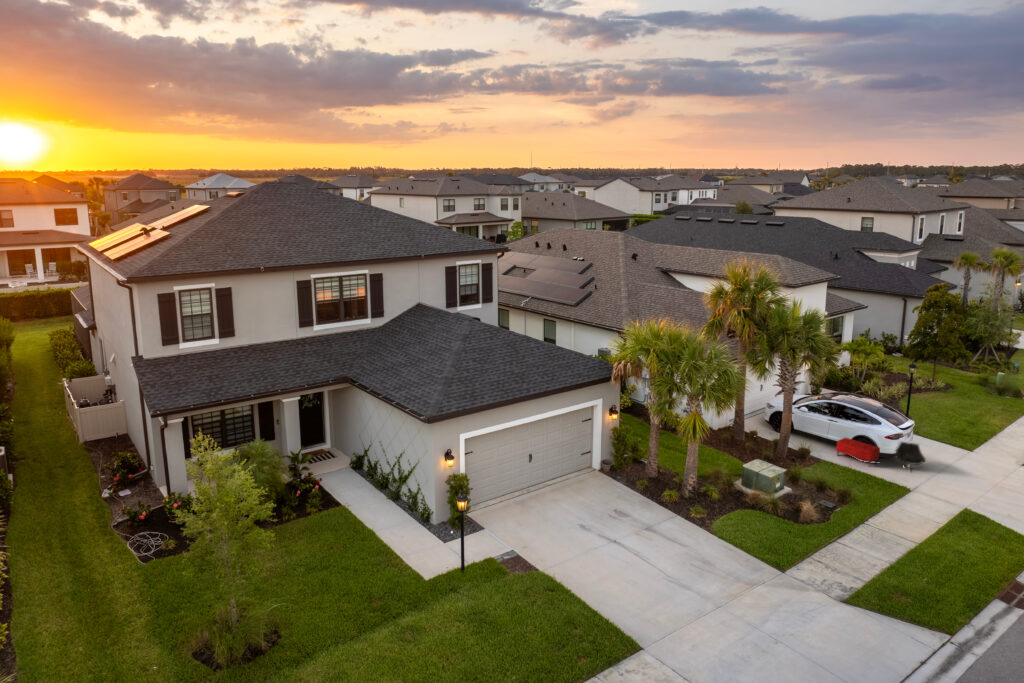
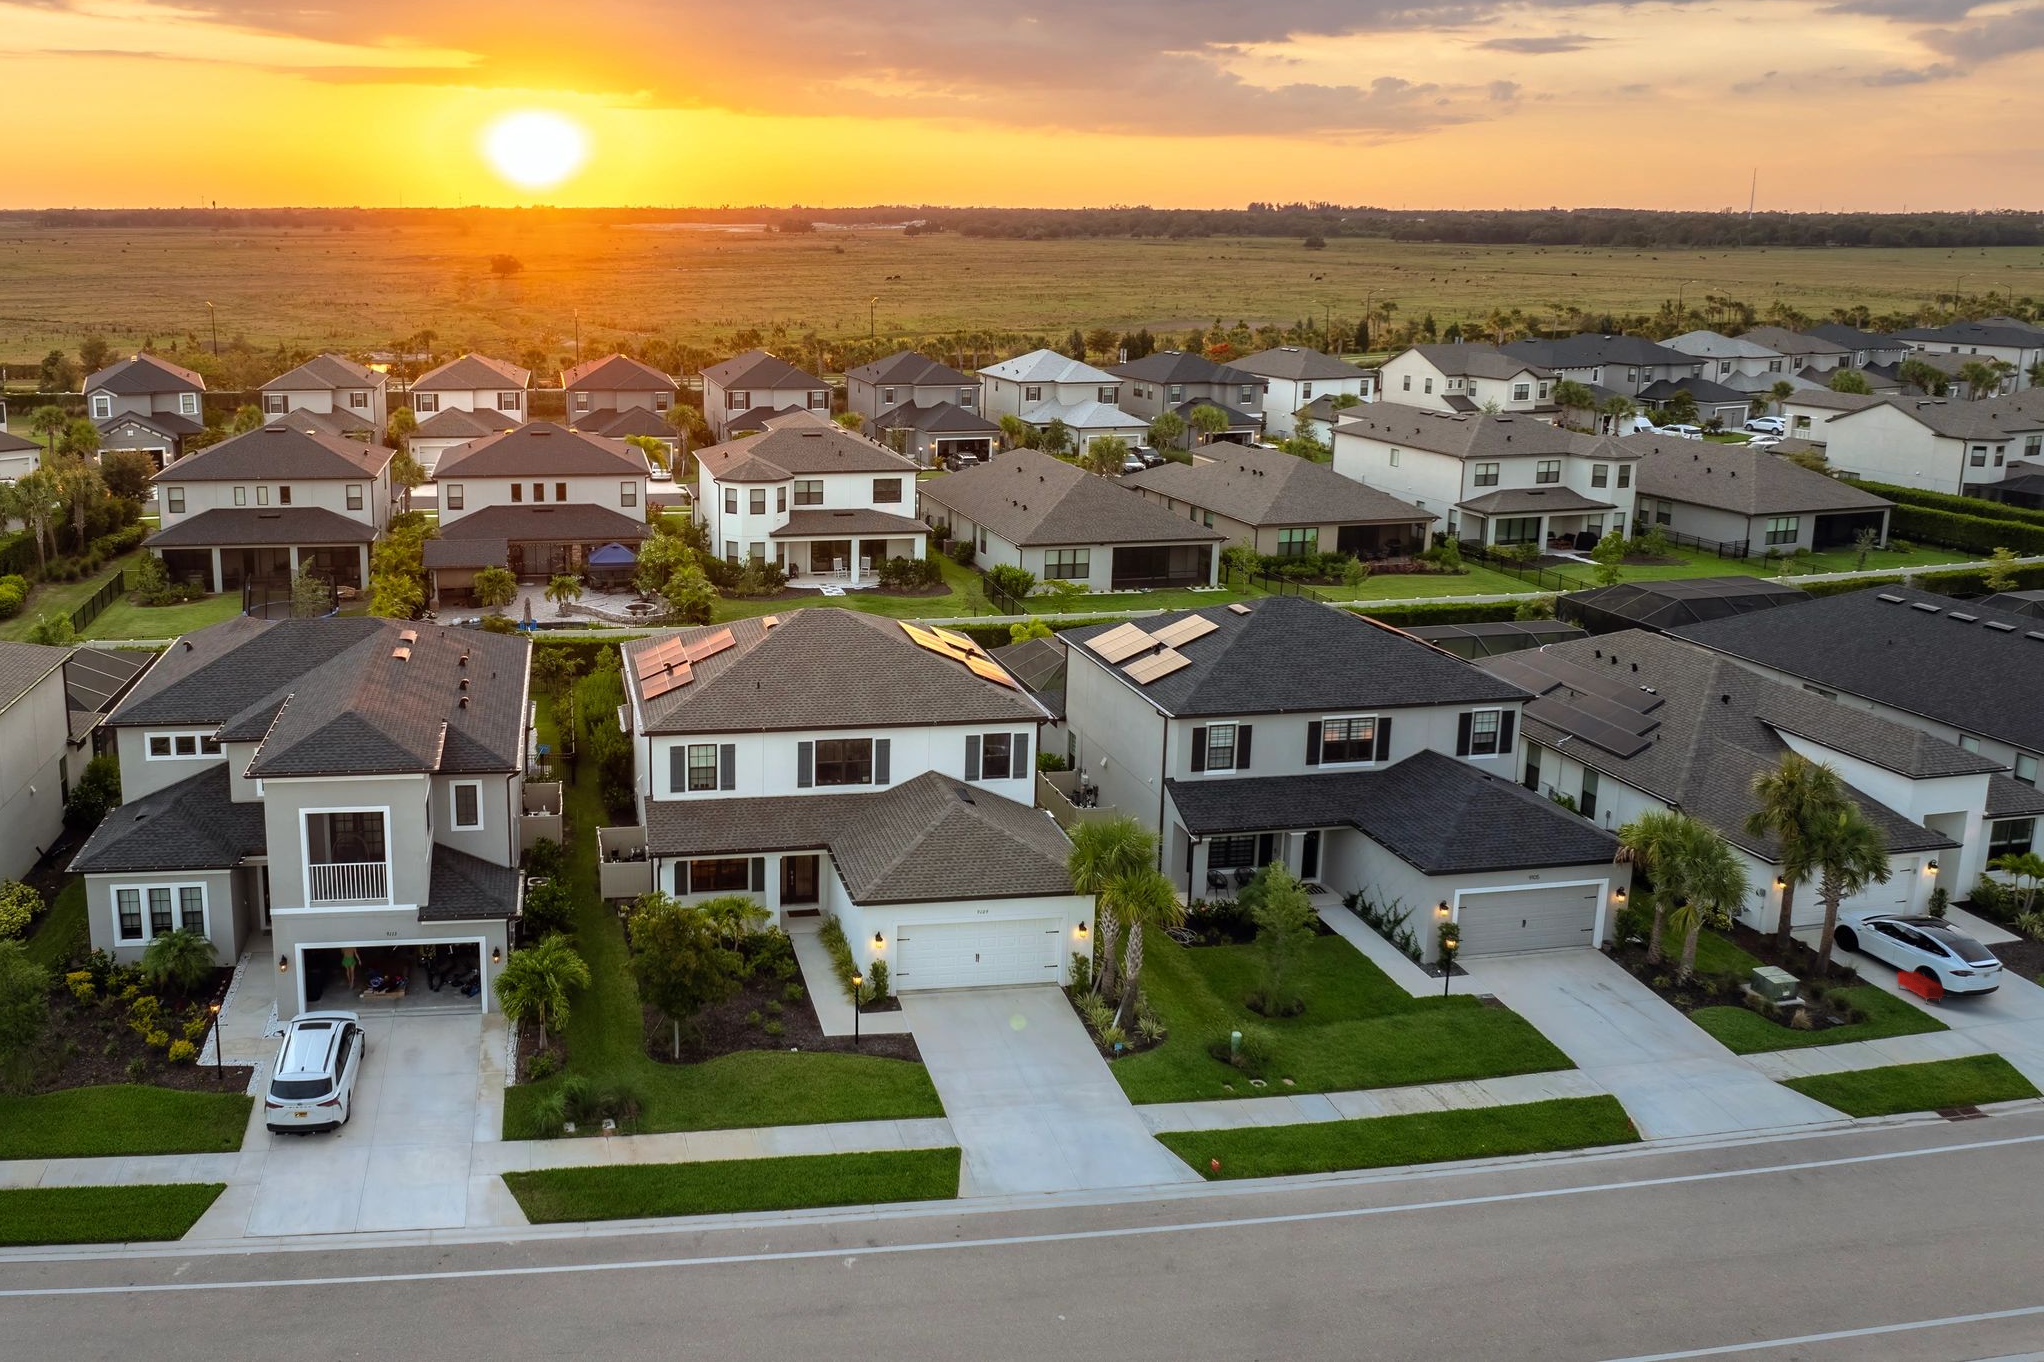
lounge chair: present [896,442,926,468] -> none [1959,985,1996,1019]

